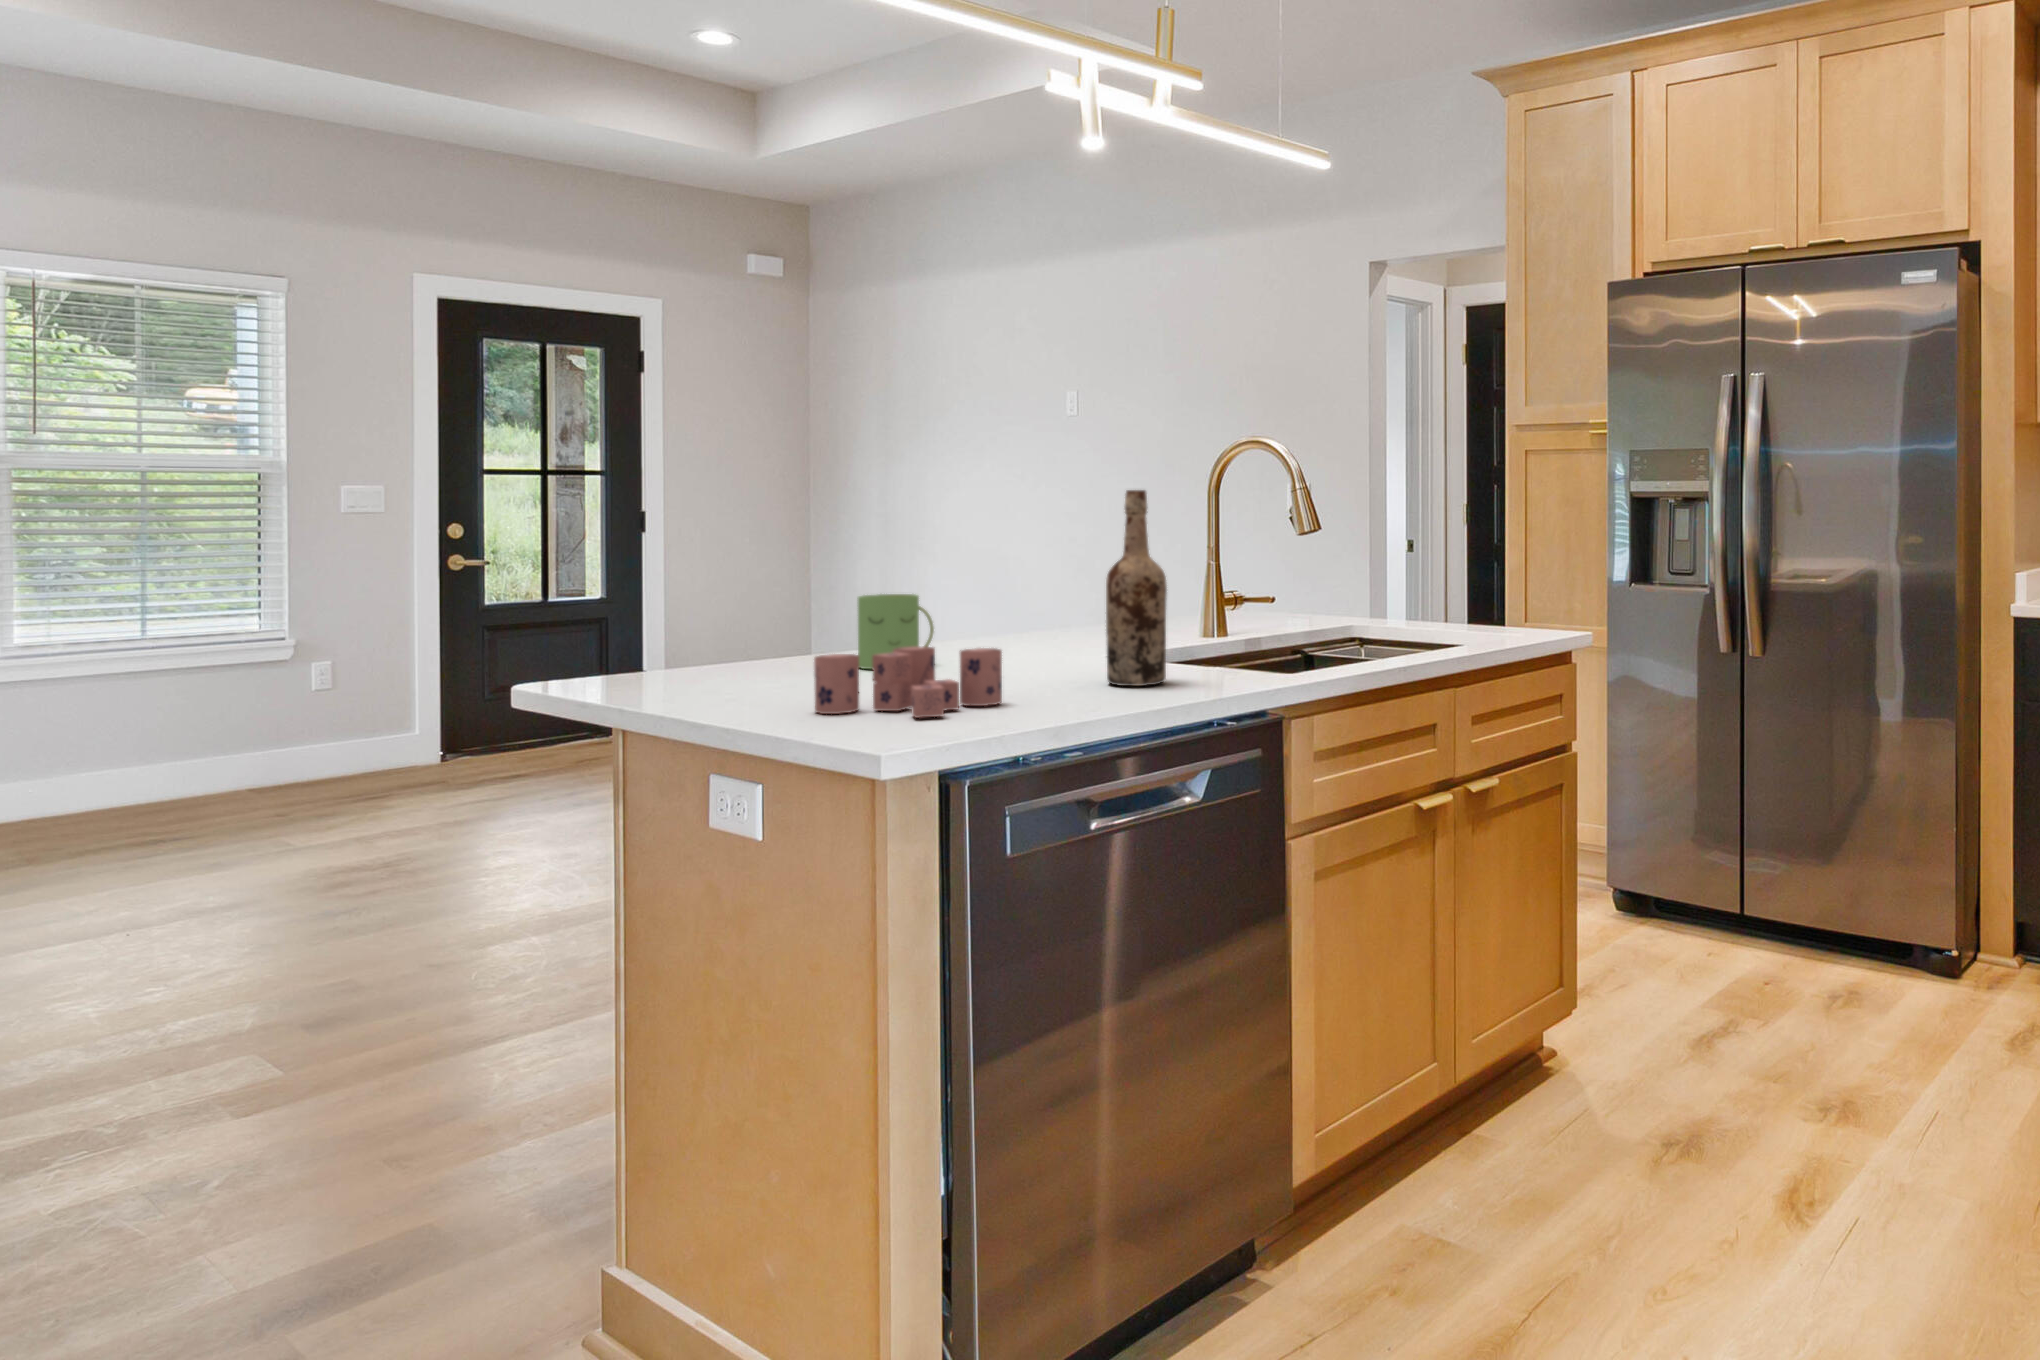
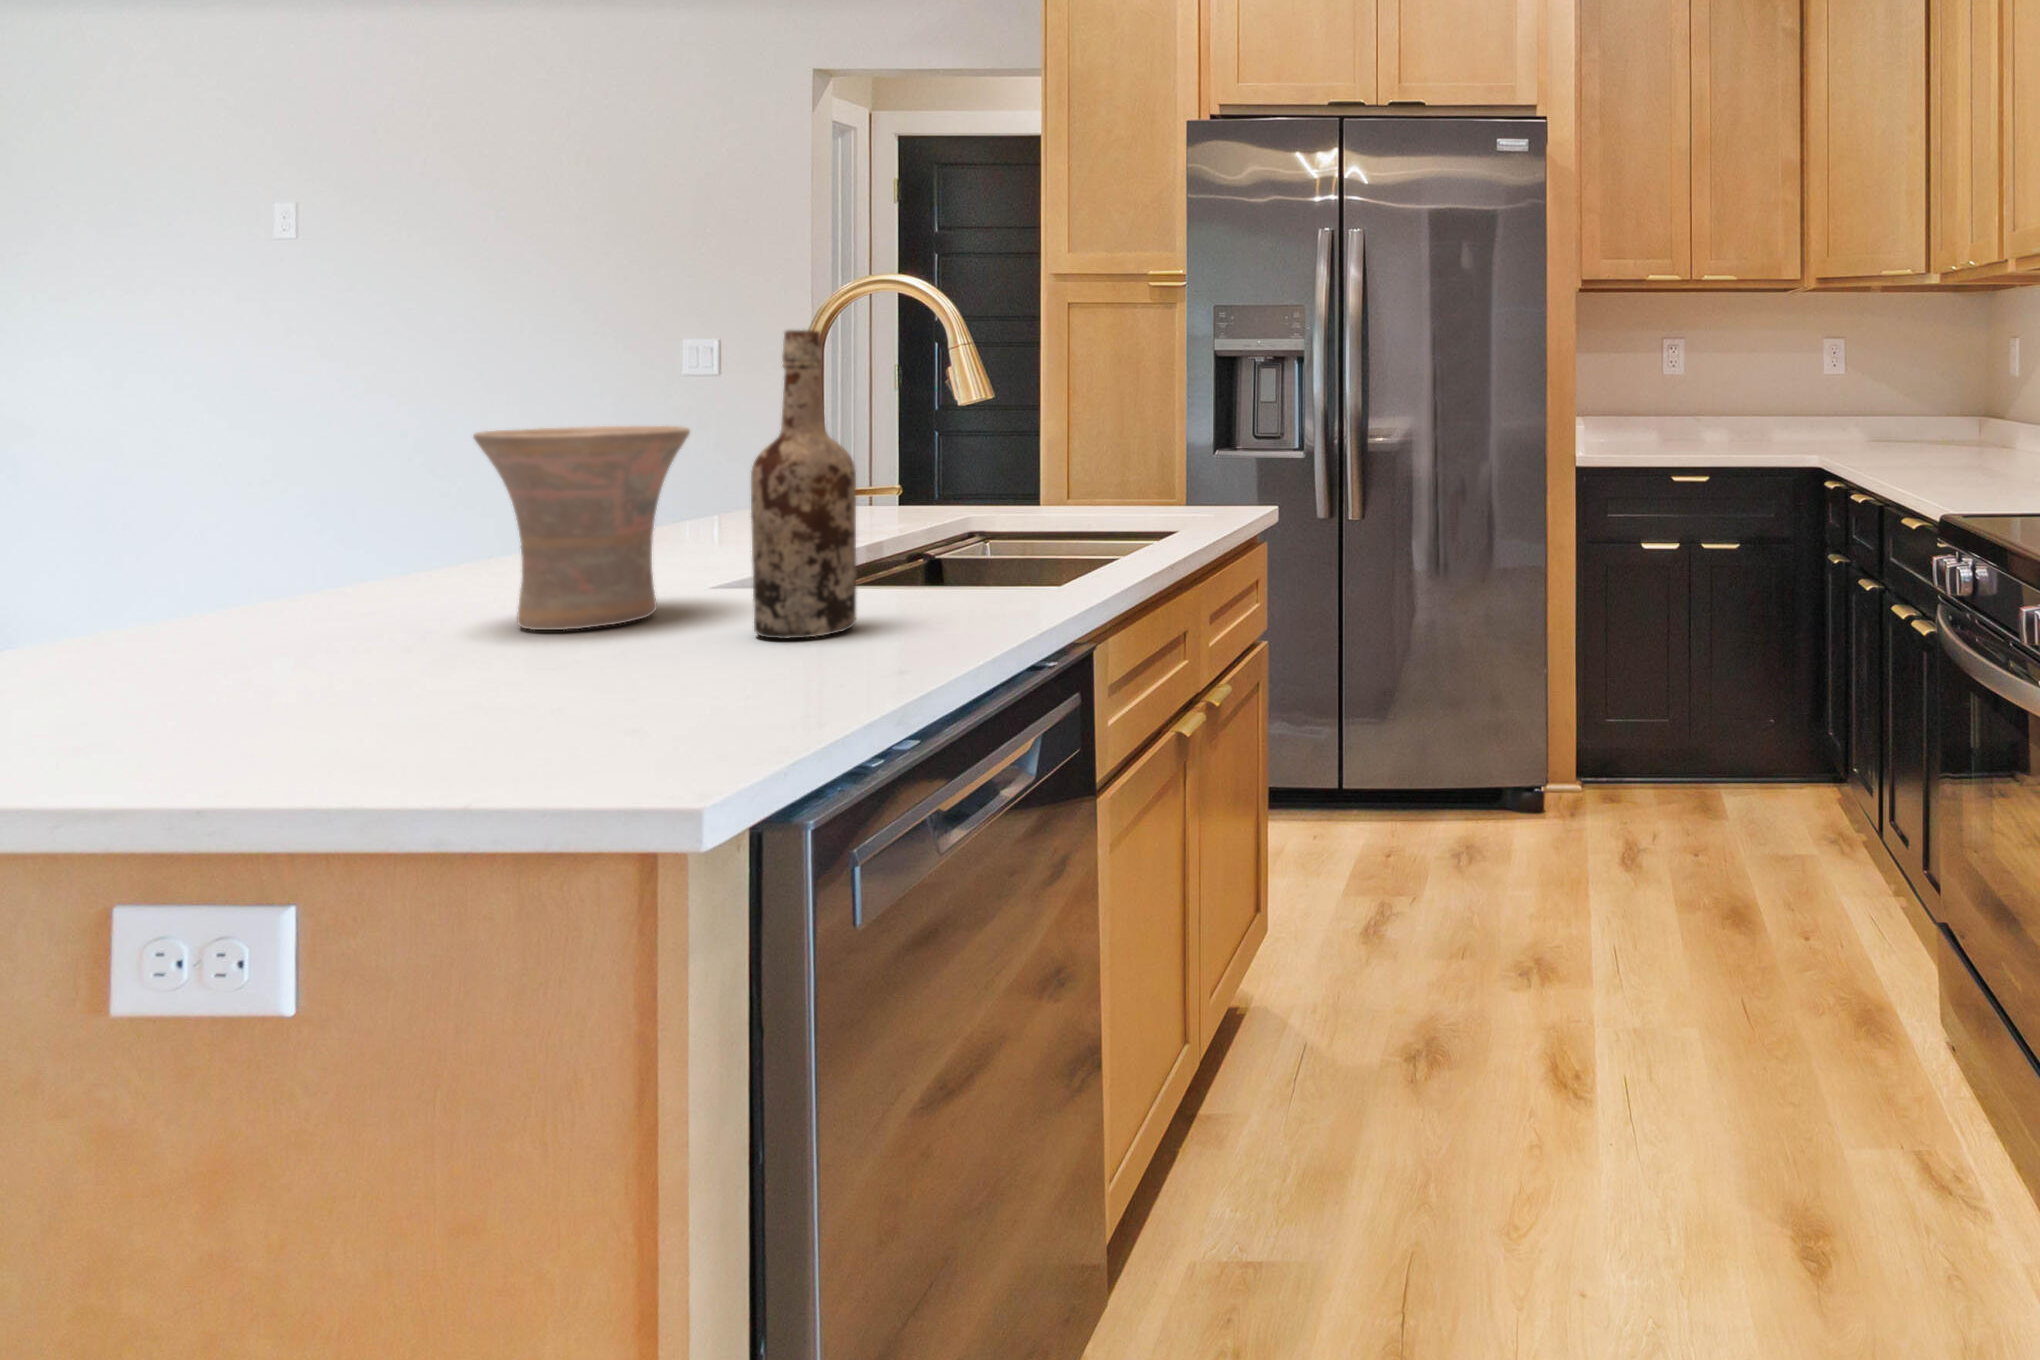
vase: none [985,549,1097,671] -> present [473,426,690,630]
mug: present [858,594,934,669] -> none [168,513,347,657]
candle: present [814,647,1002,718] -> none [172,603,612,780]

